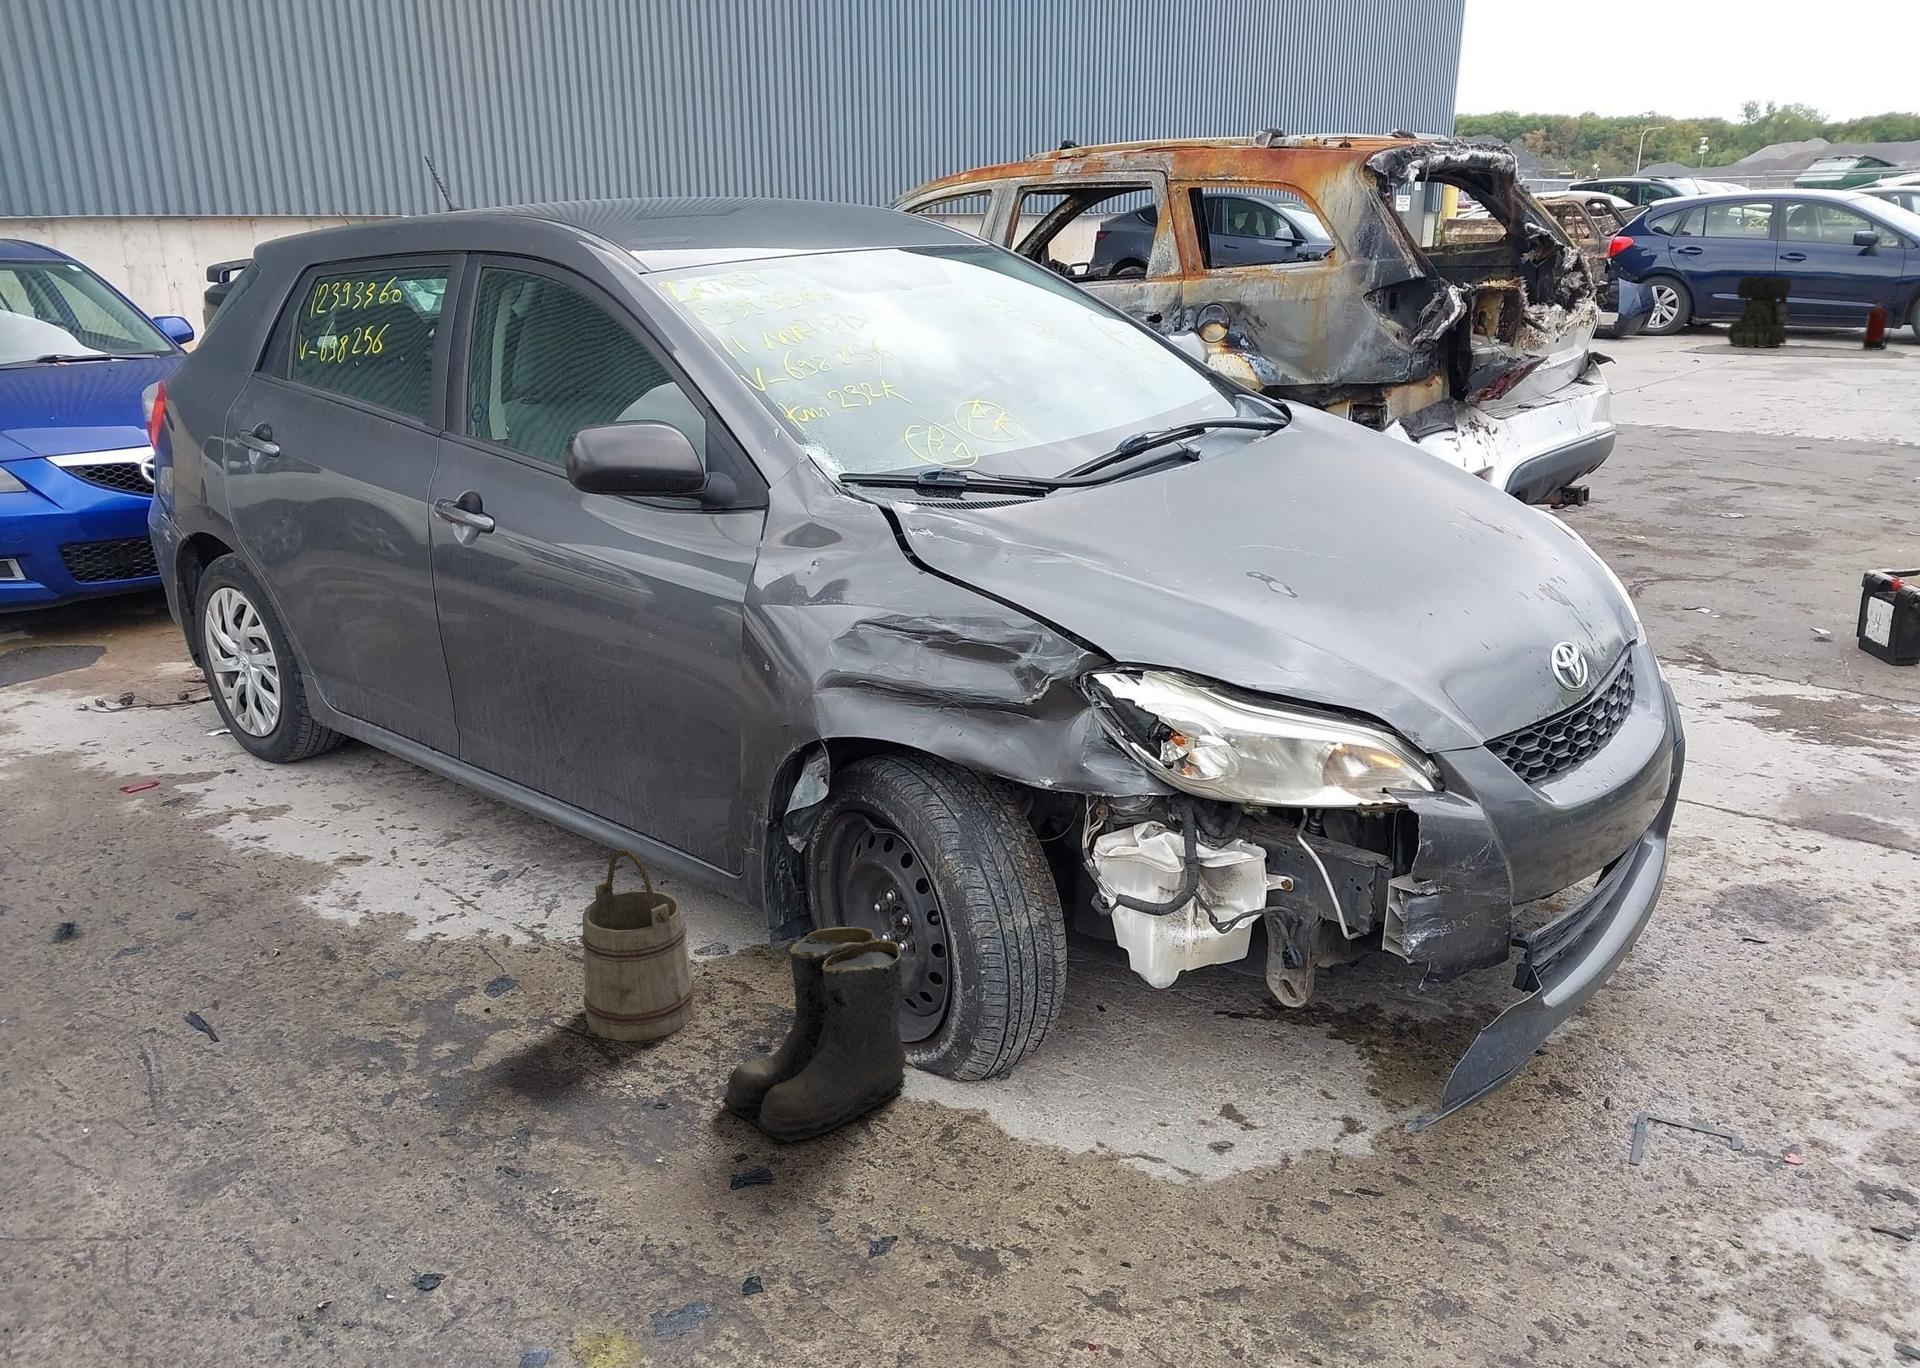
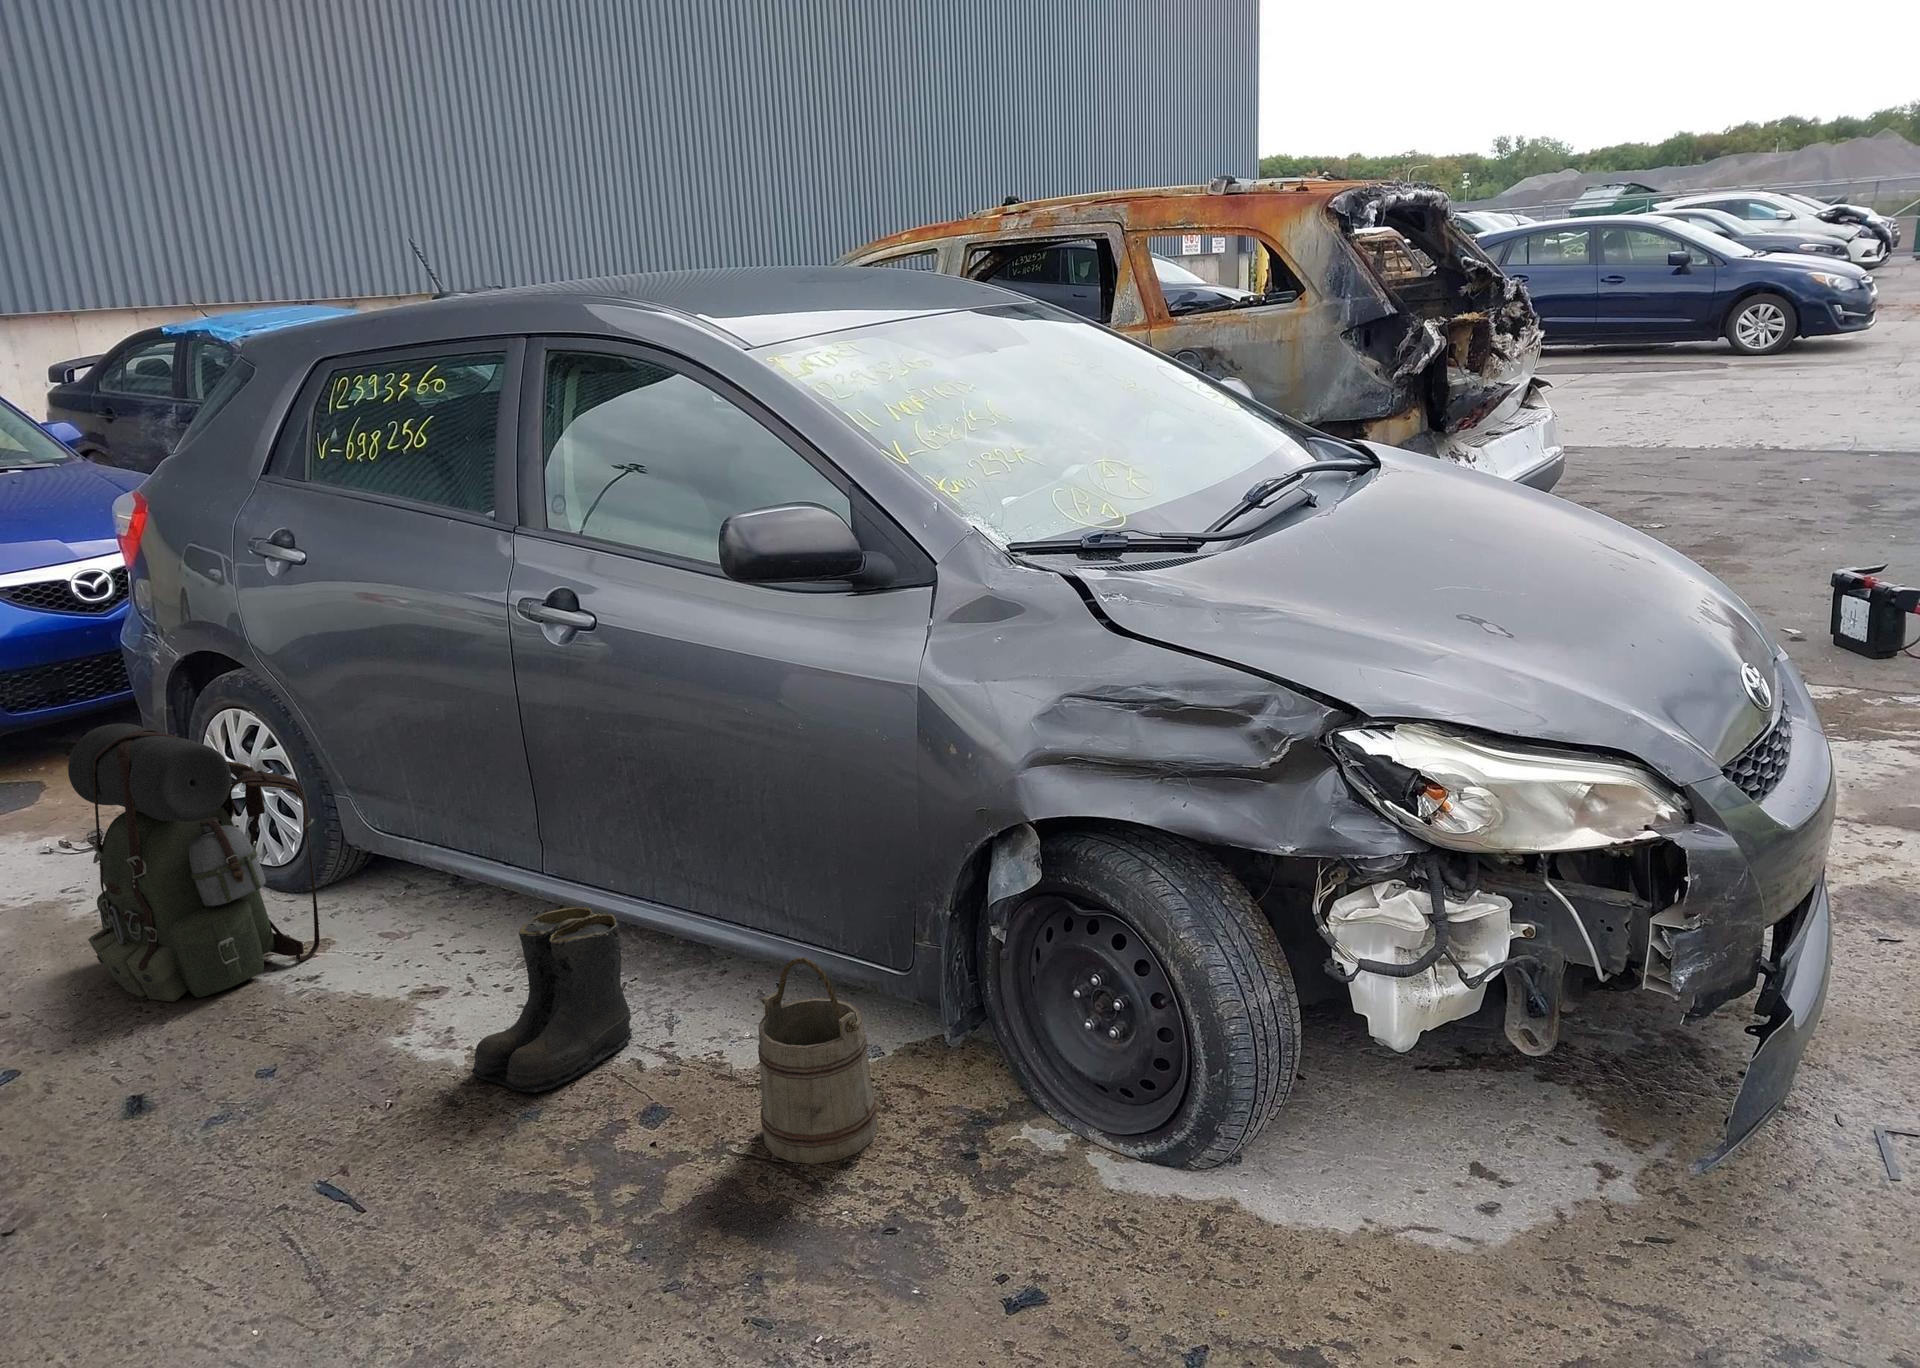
backpack: present [1728,277,1791,348] -> present [68,723,319,1002]
fire extinguisher: present [1863,299,1896,350] -> none [1698,307,1726,357]
boots: present [722,927,907,1142] -> present [471,908,636,1093]

